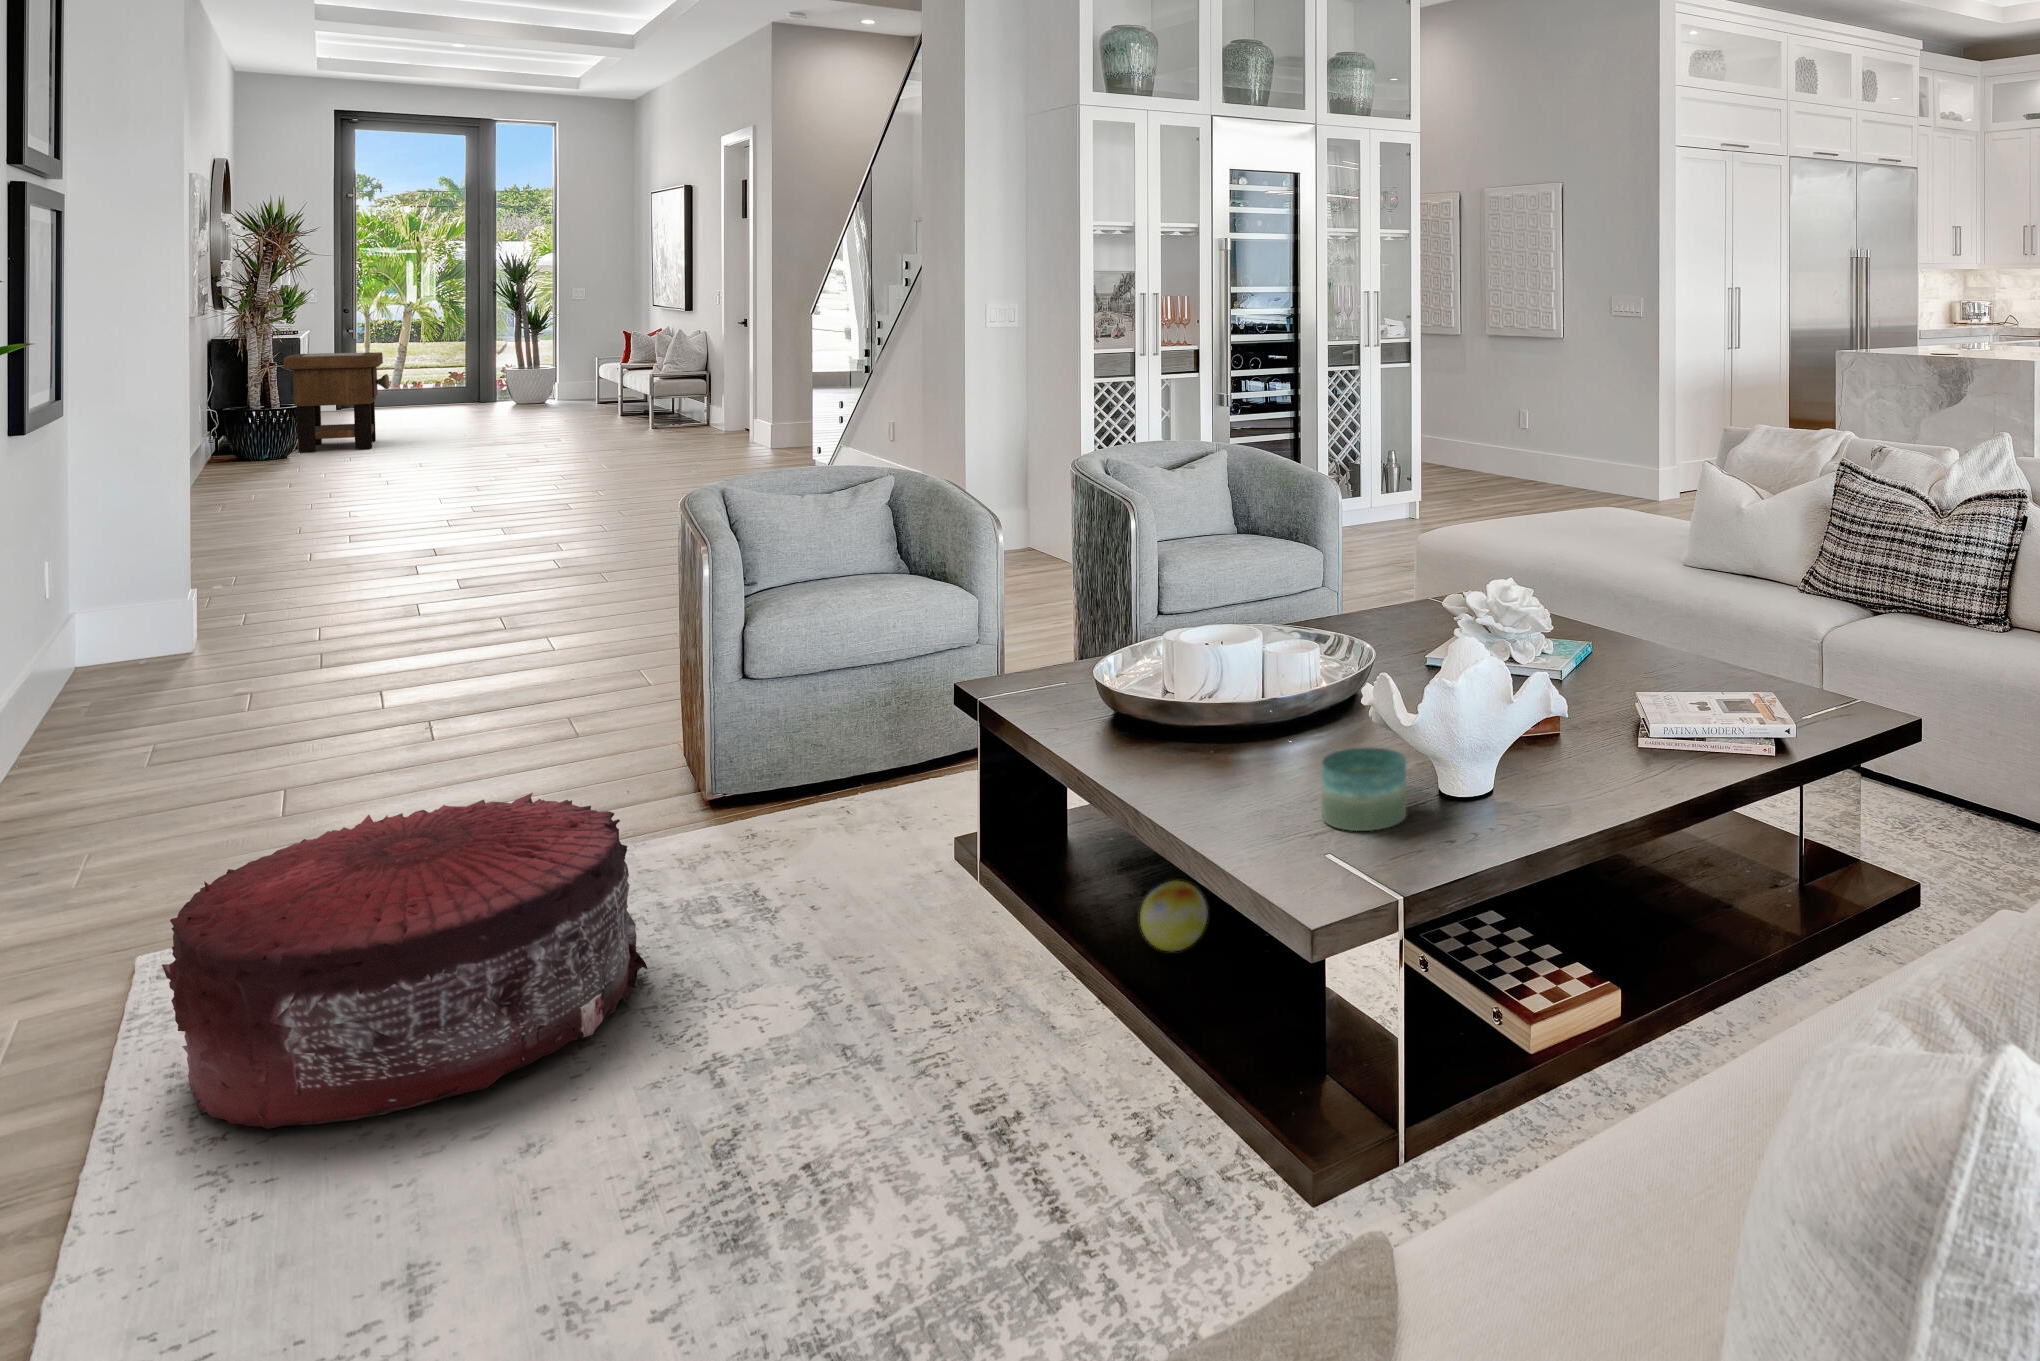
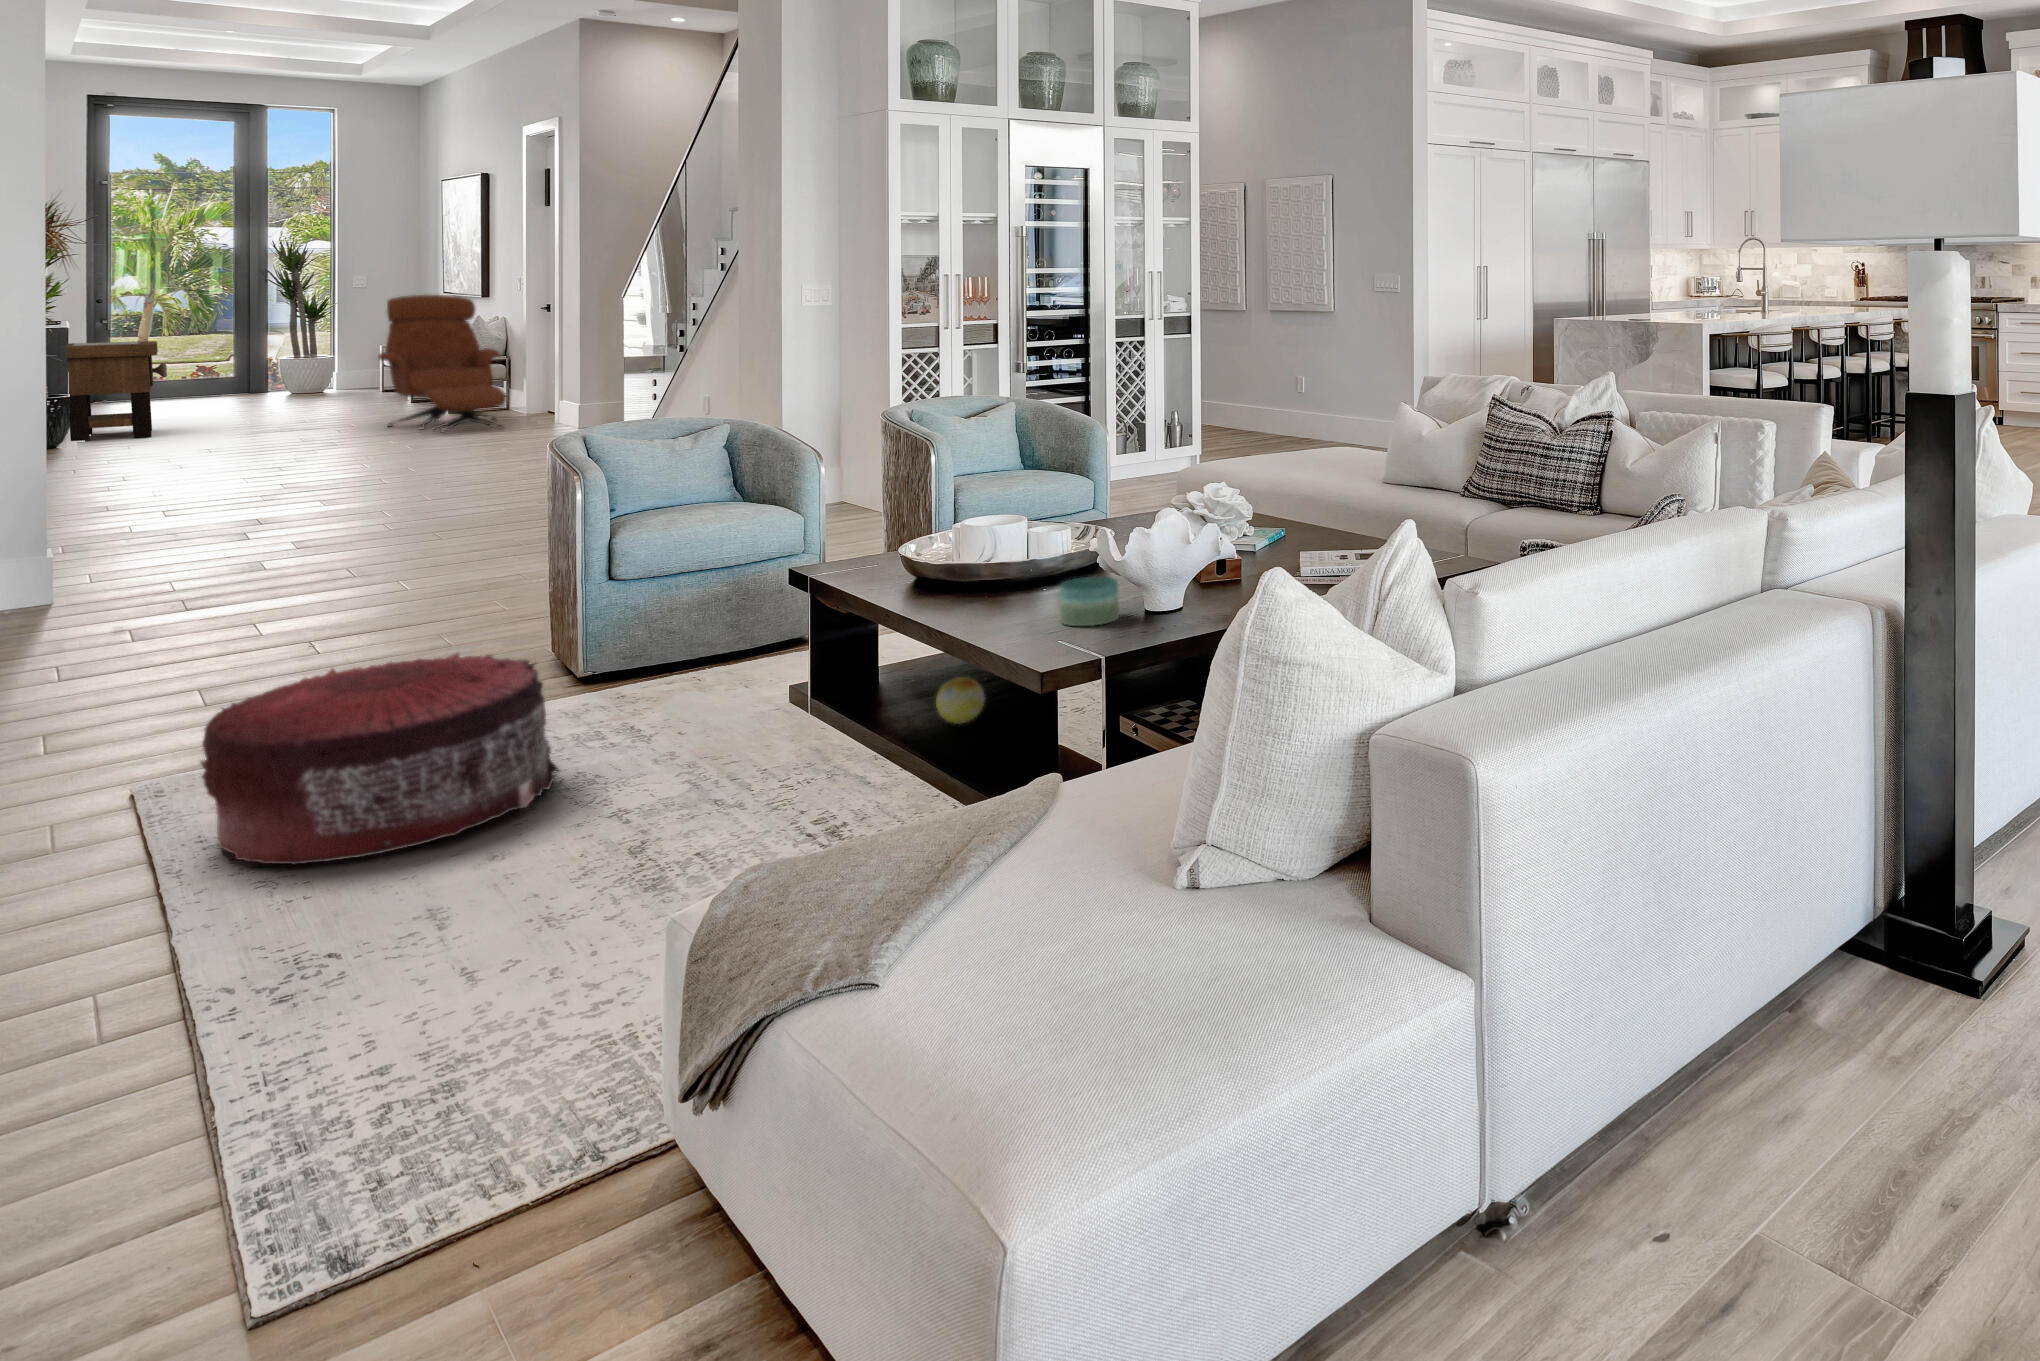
lounge chair: none [582,308,701,451] -> present [379,295,507,432]

